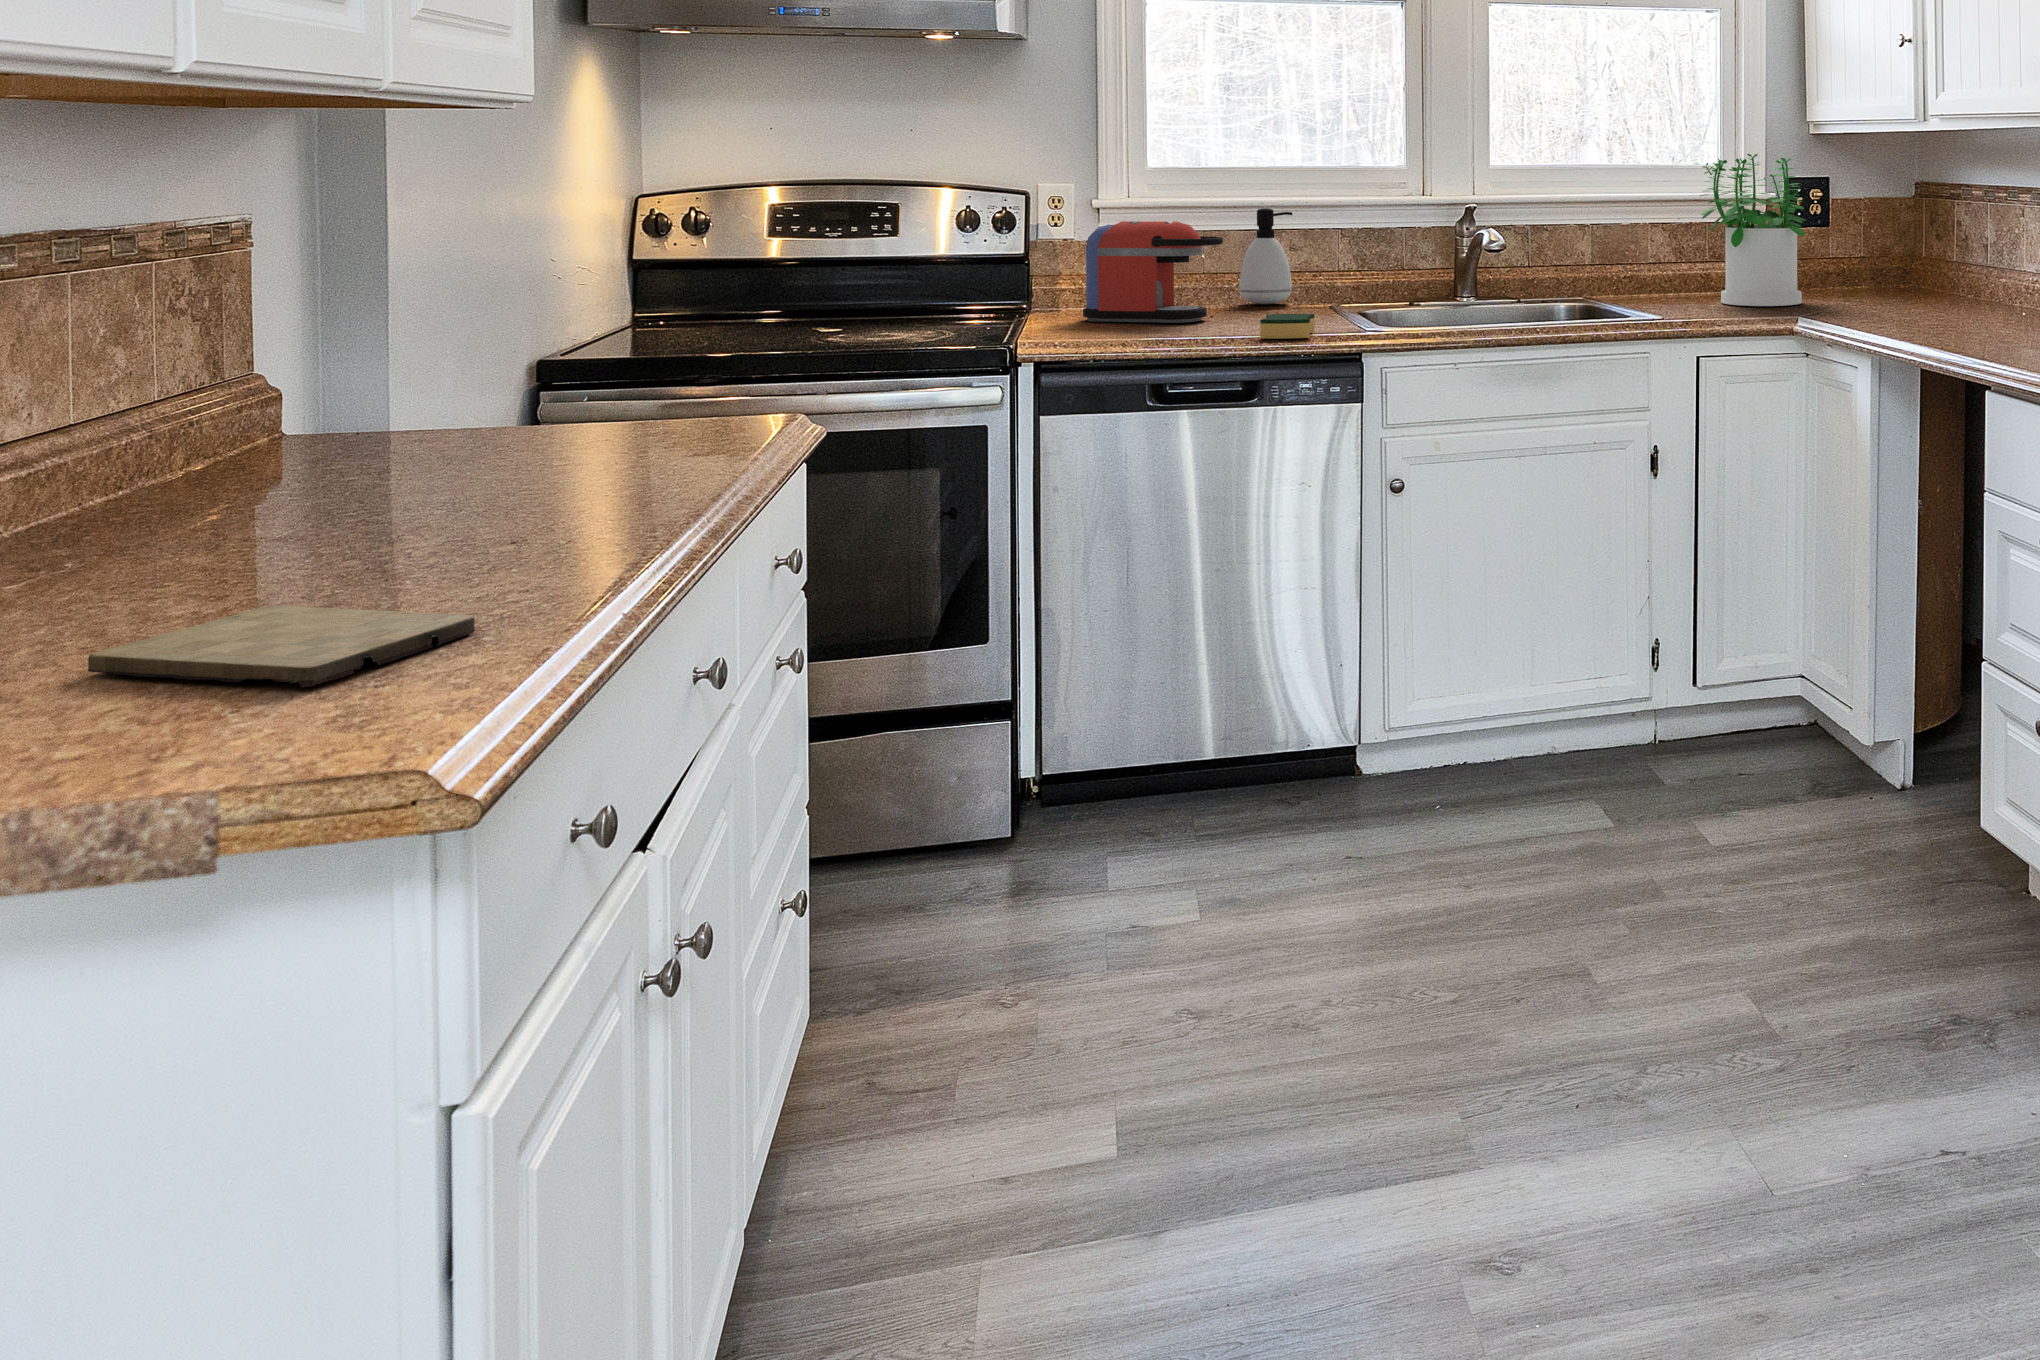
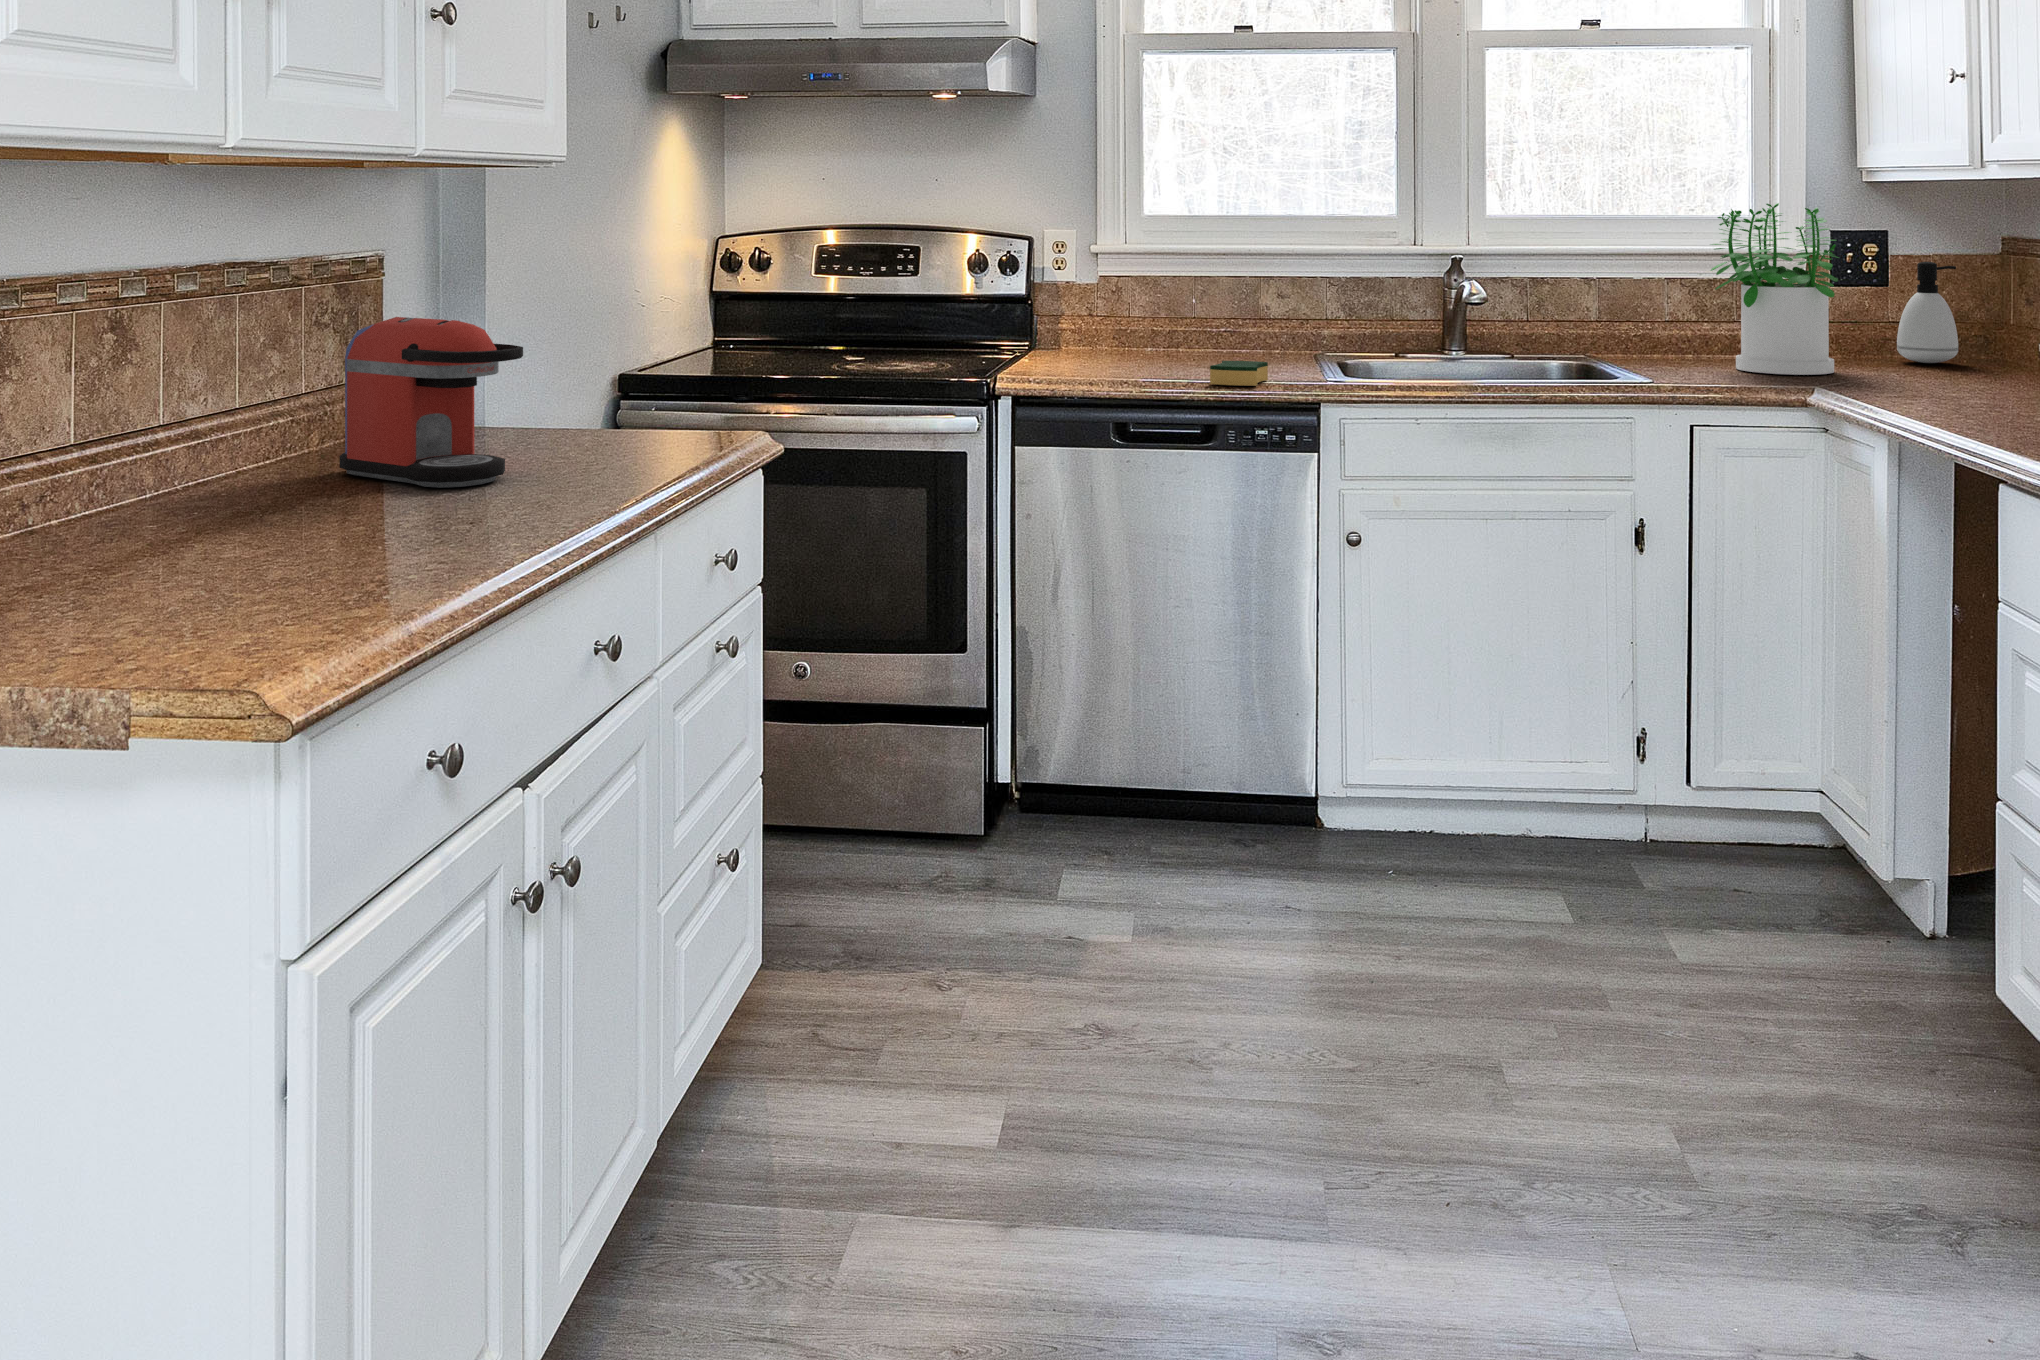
soap dispenser: present [1239,208,1292,304] -> present [1897,262,1958,363]
coffee maker: present [1083,221,1223,323] -> present [339,317,523,488]
cutting board: present [88,605,475,688] -> none [135,556,374,620]

